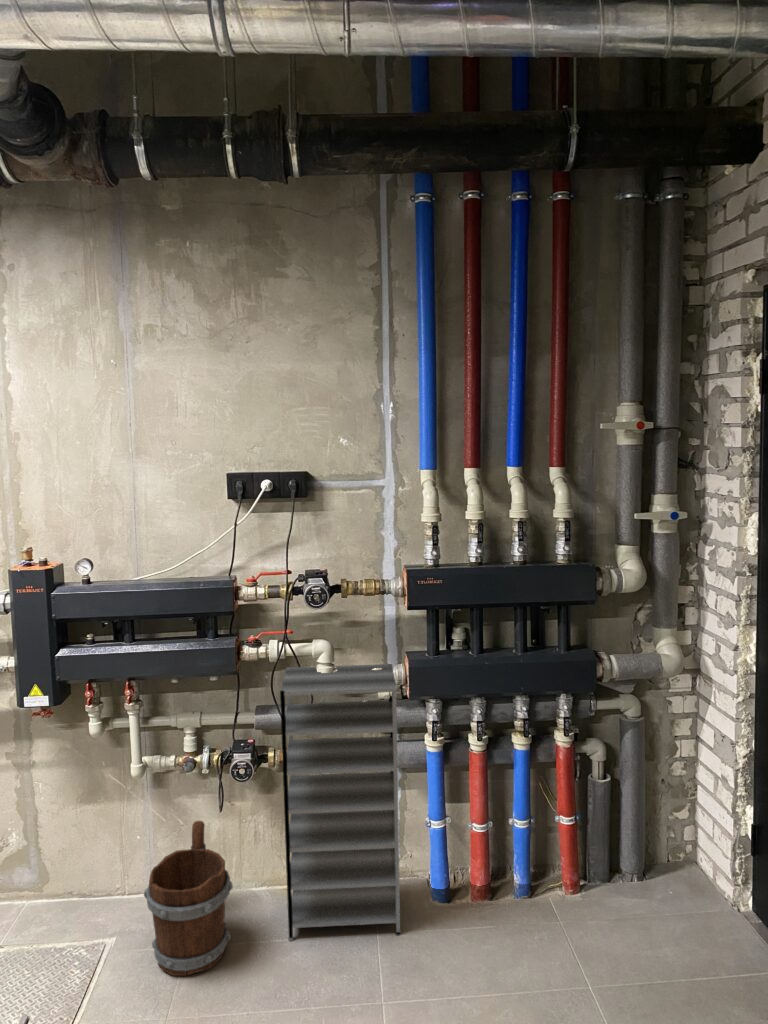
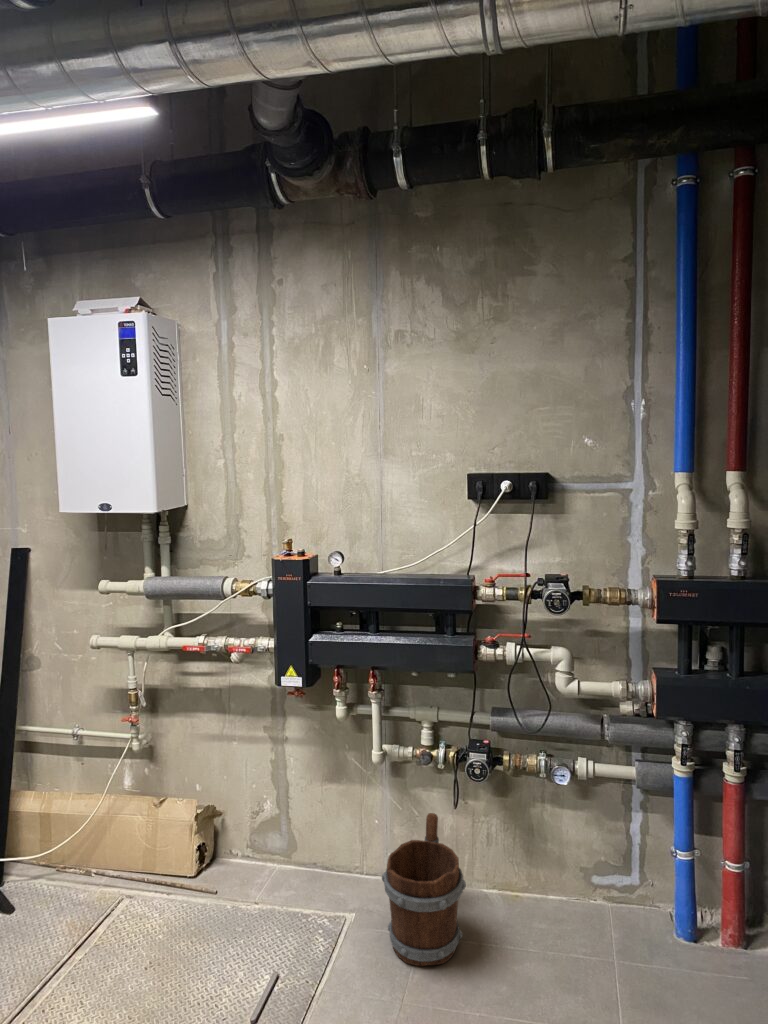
shelving unit: present [280,664,401,941] -> none [519,672,645,971]

